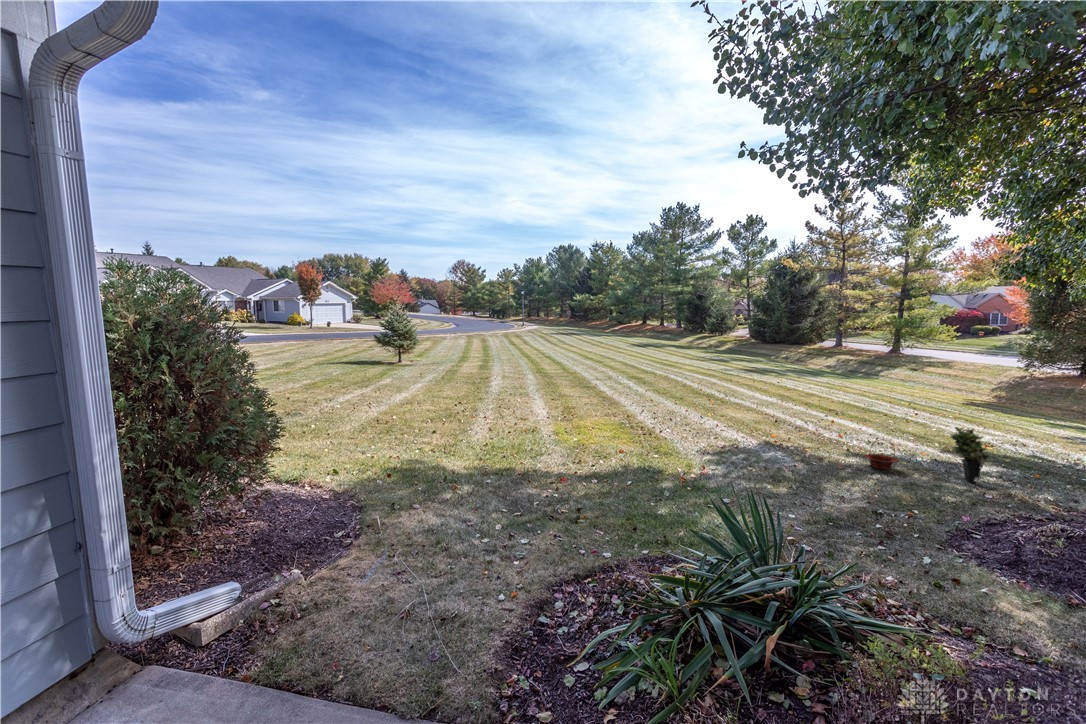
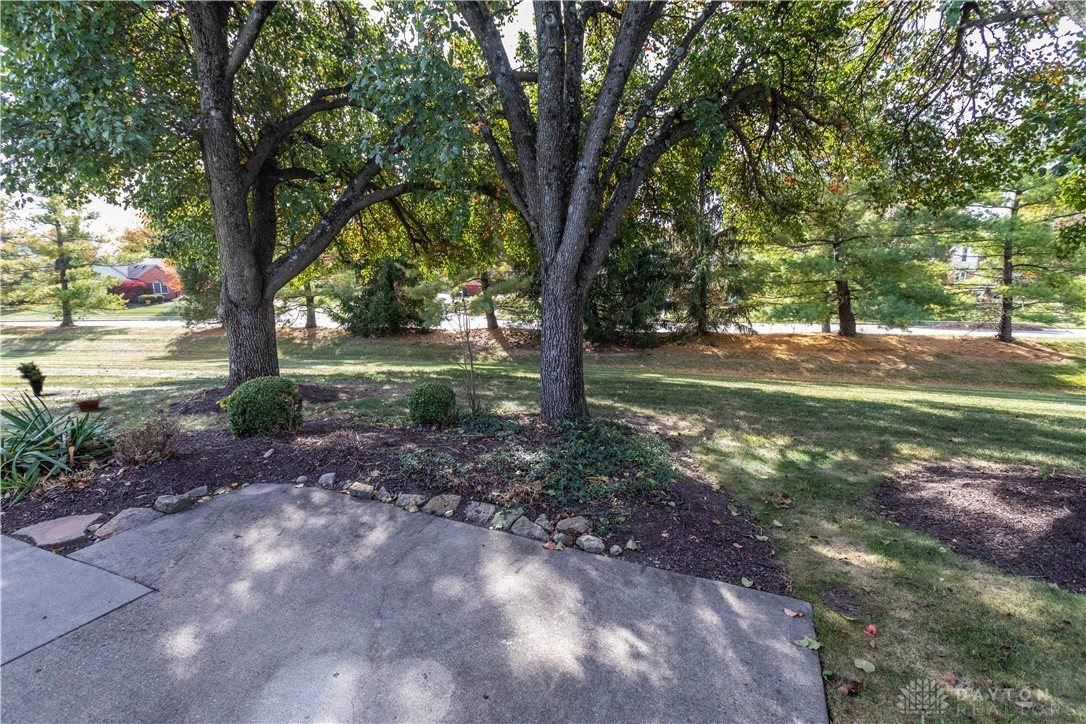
potted plant: present [950,427,989,483] -> present [16,361,47,396]

